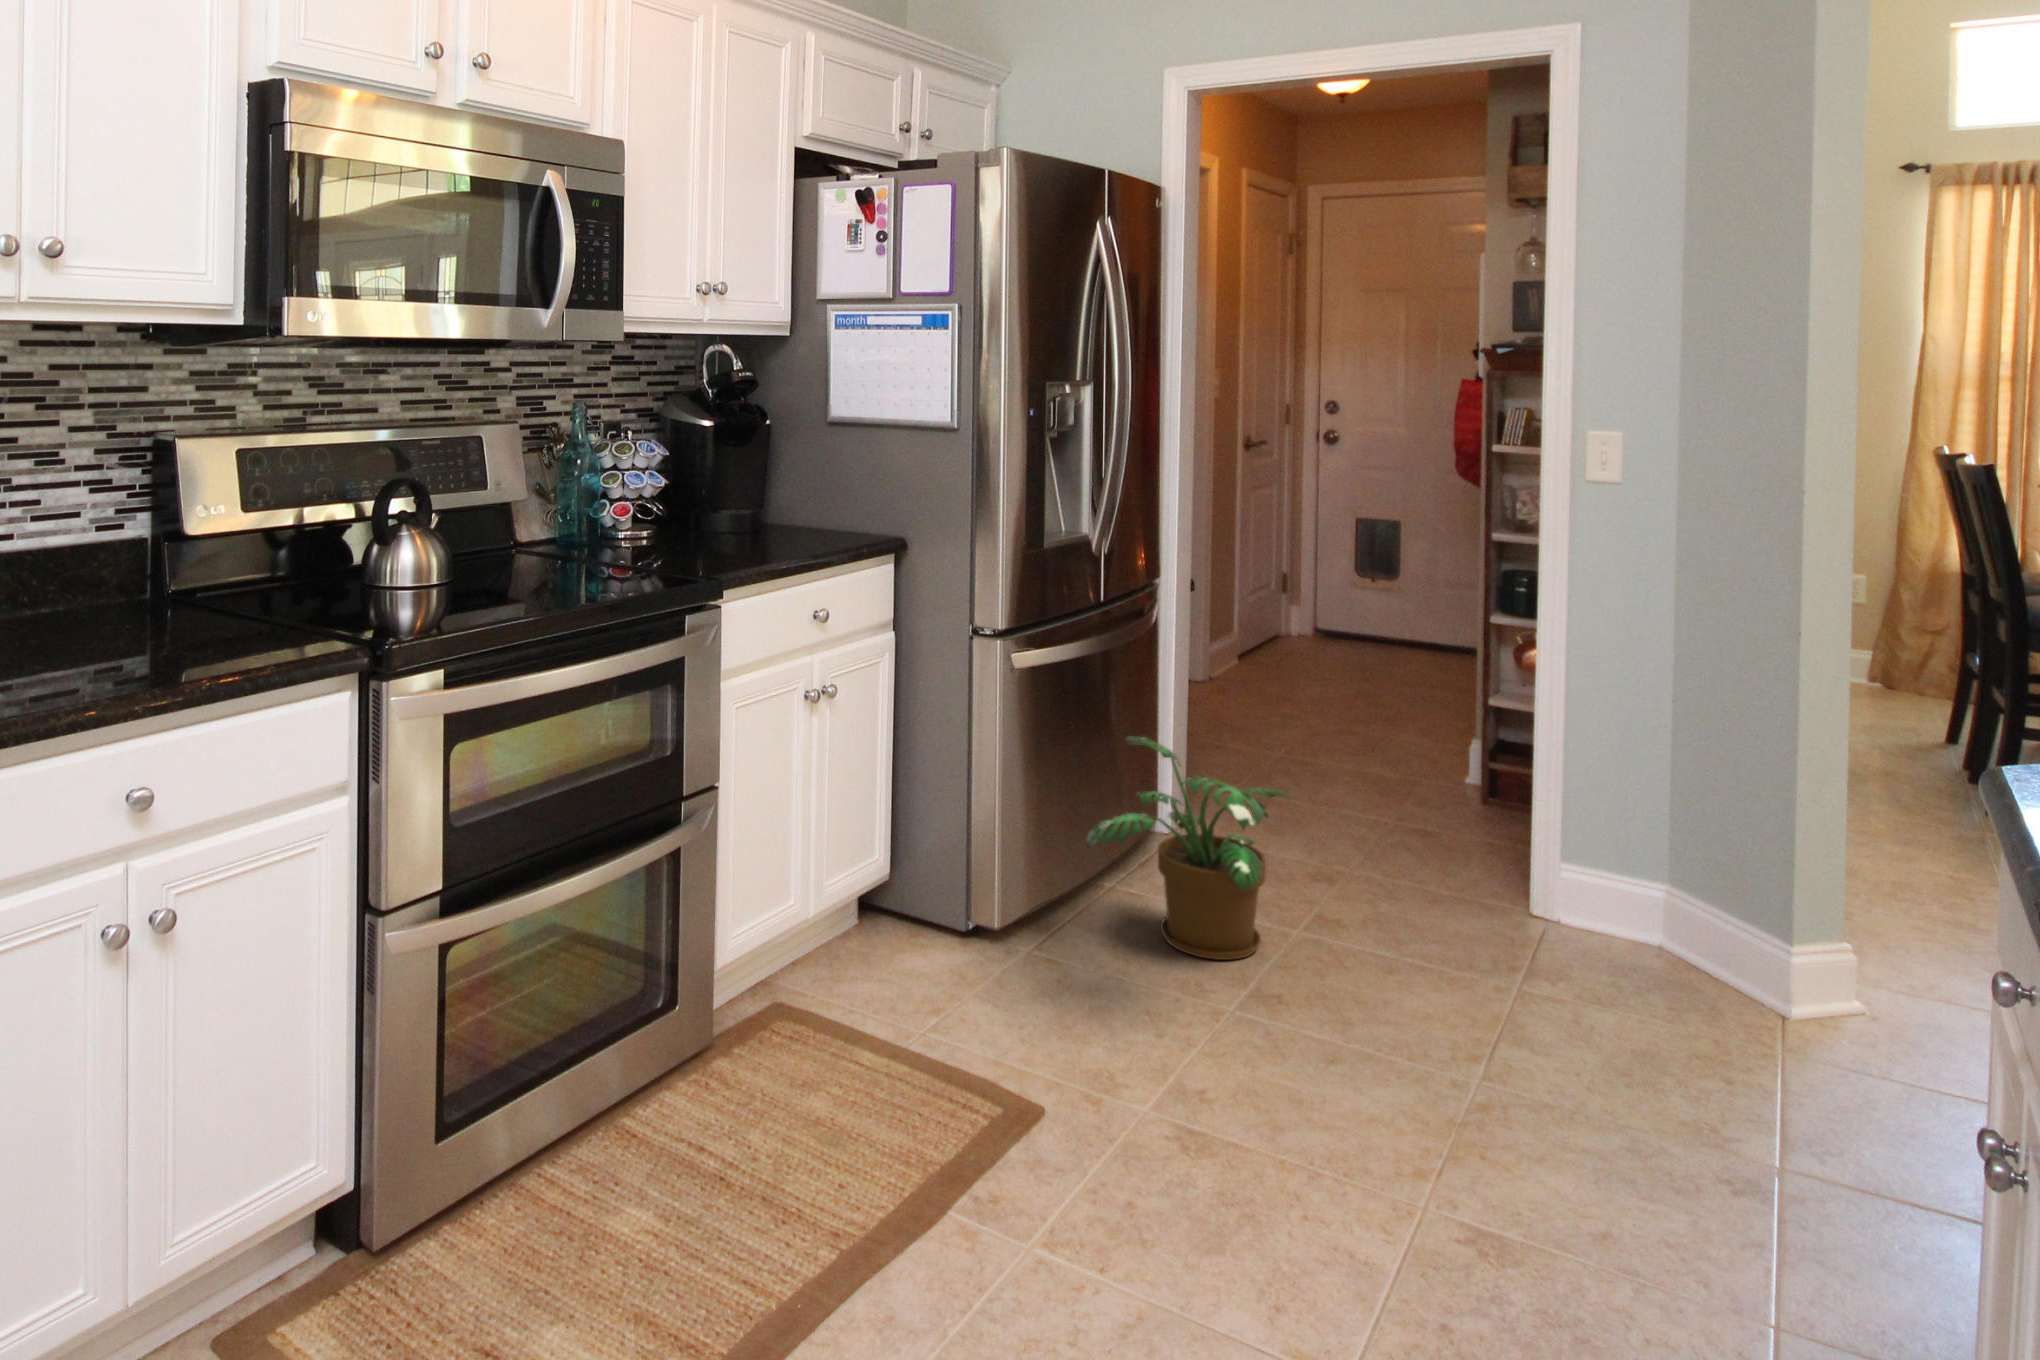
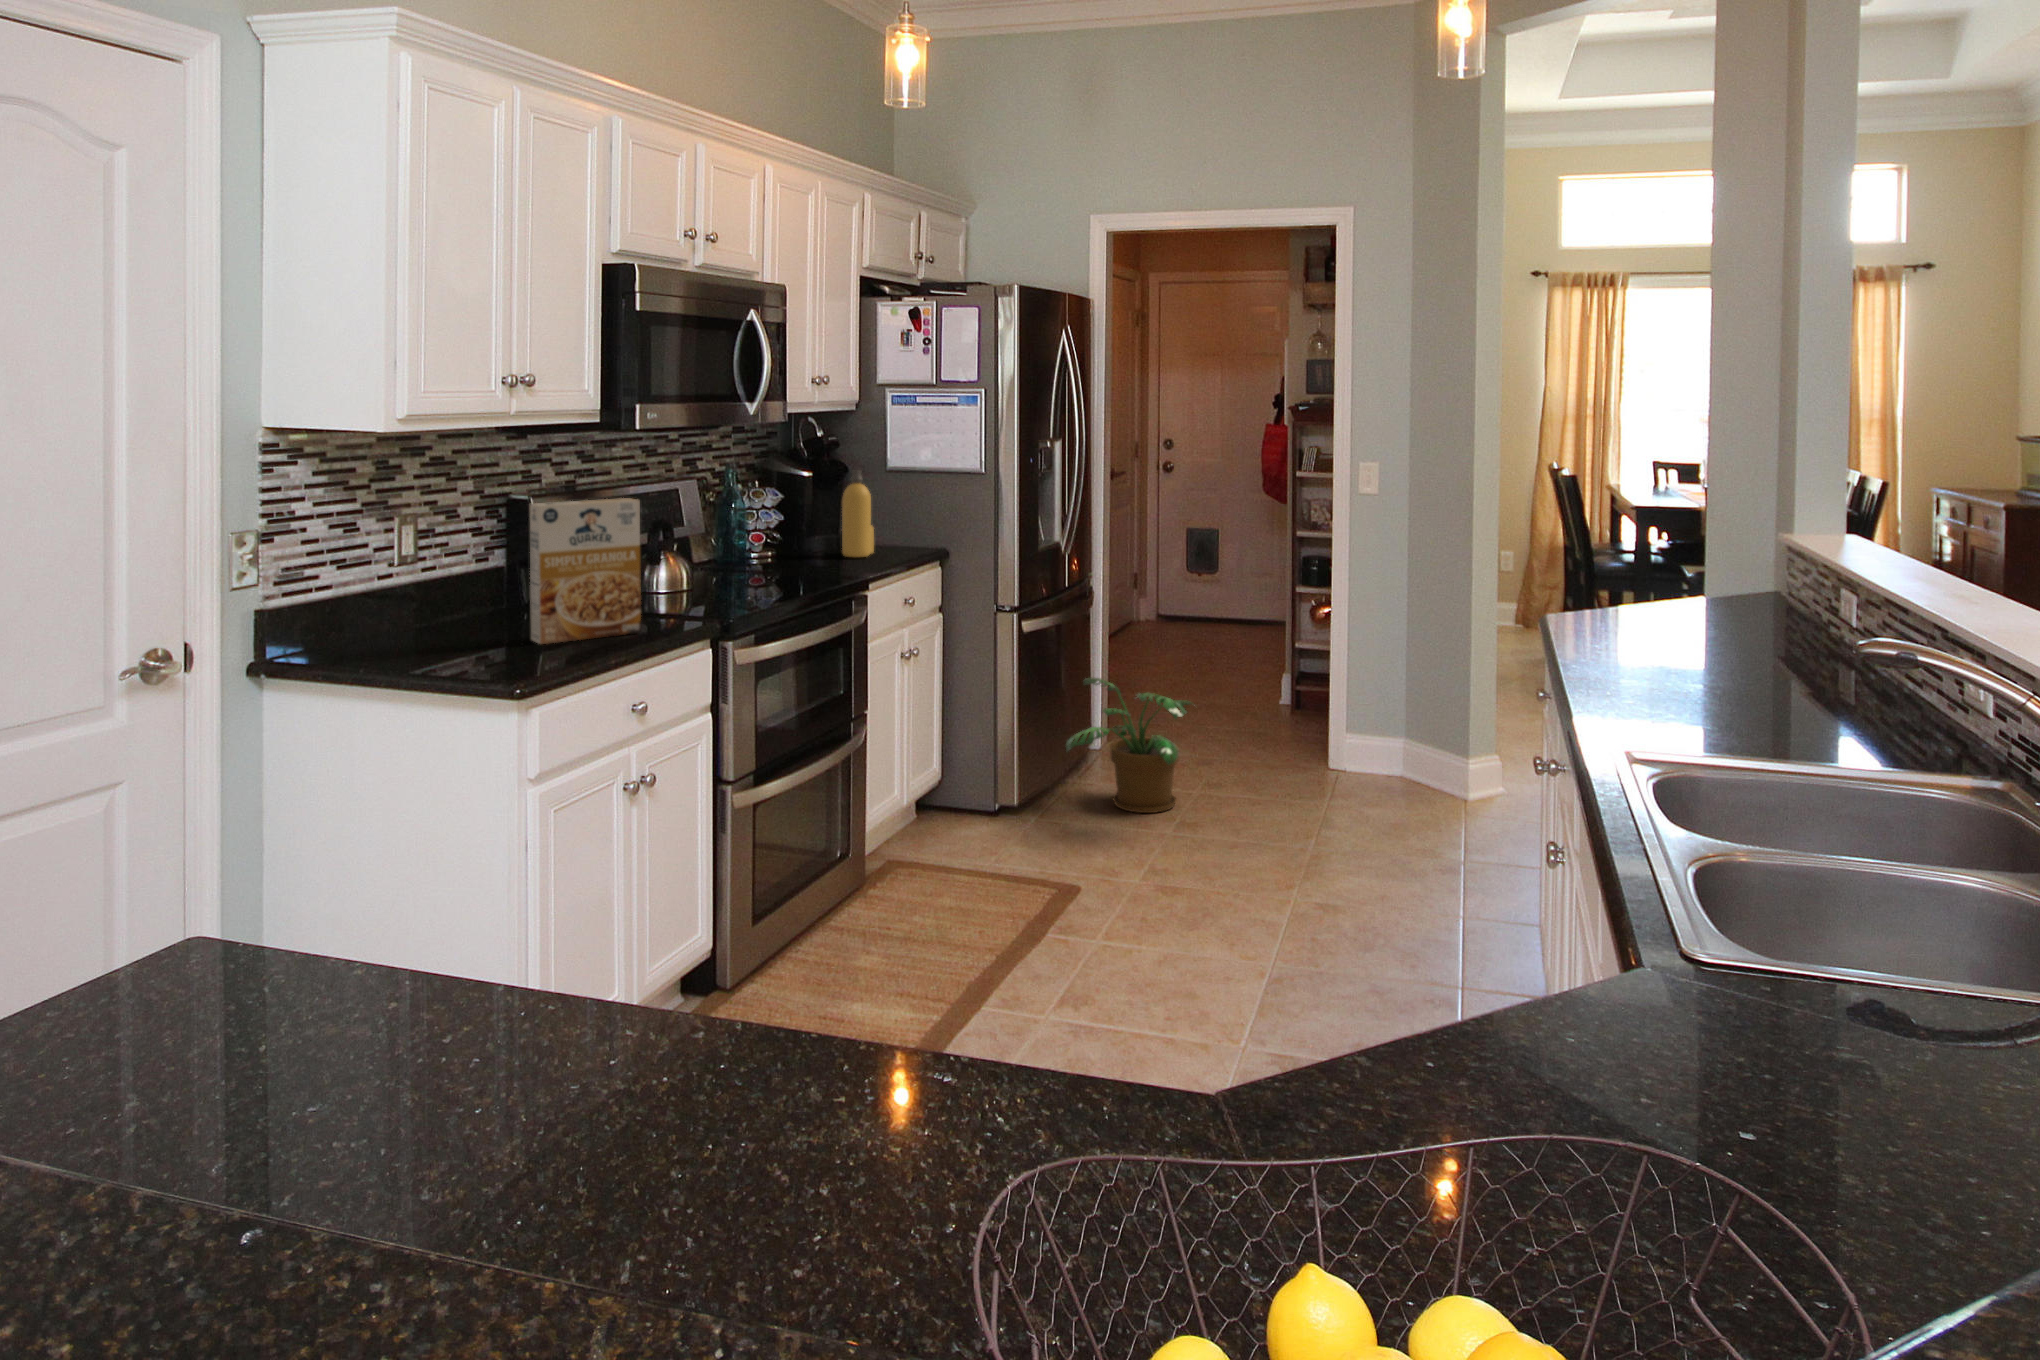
bottle: none [743,418,795,544] -> present [842,470,874,557]
cereal box: none [21,441,211,674] -> present [530,498,641,644]

